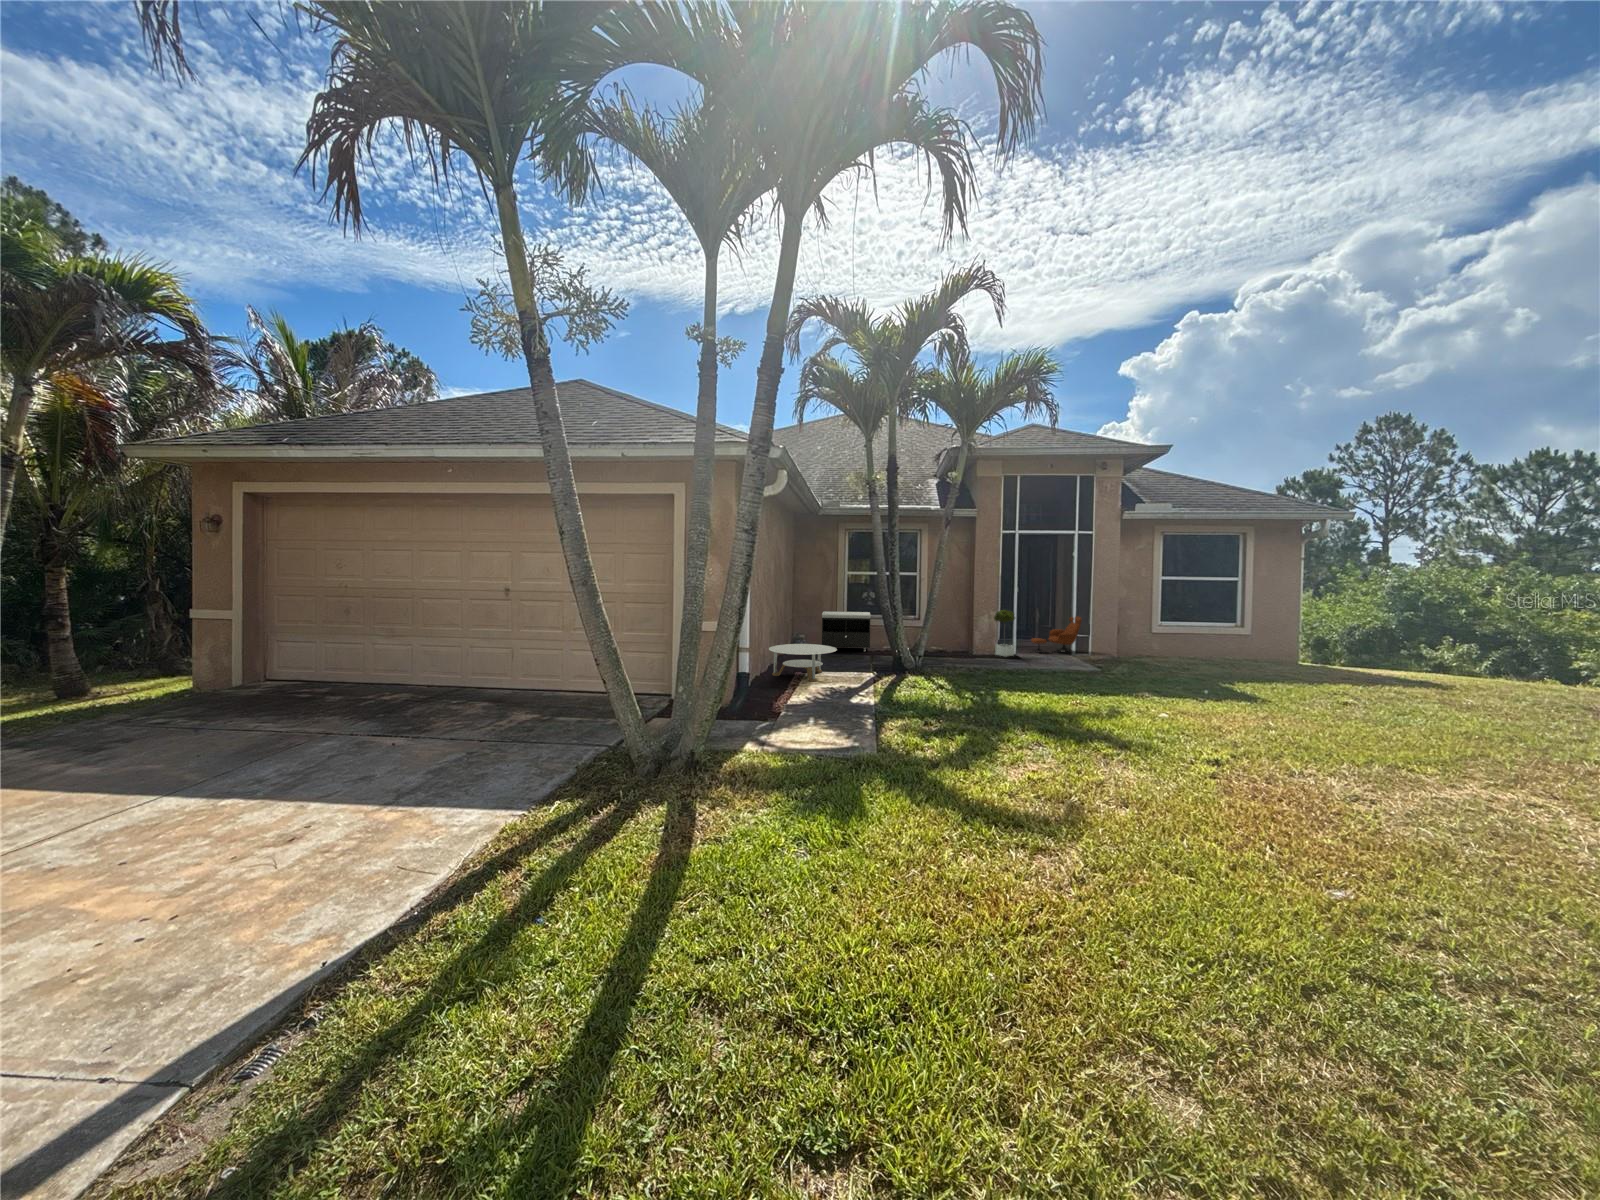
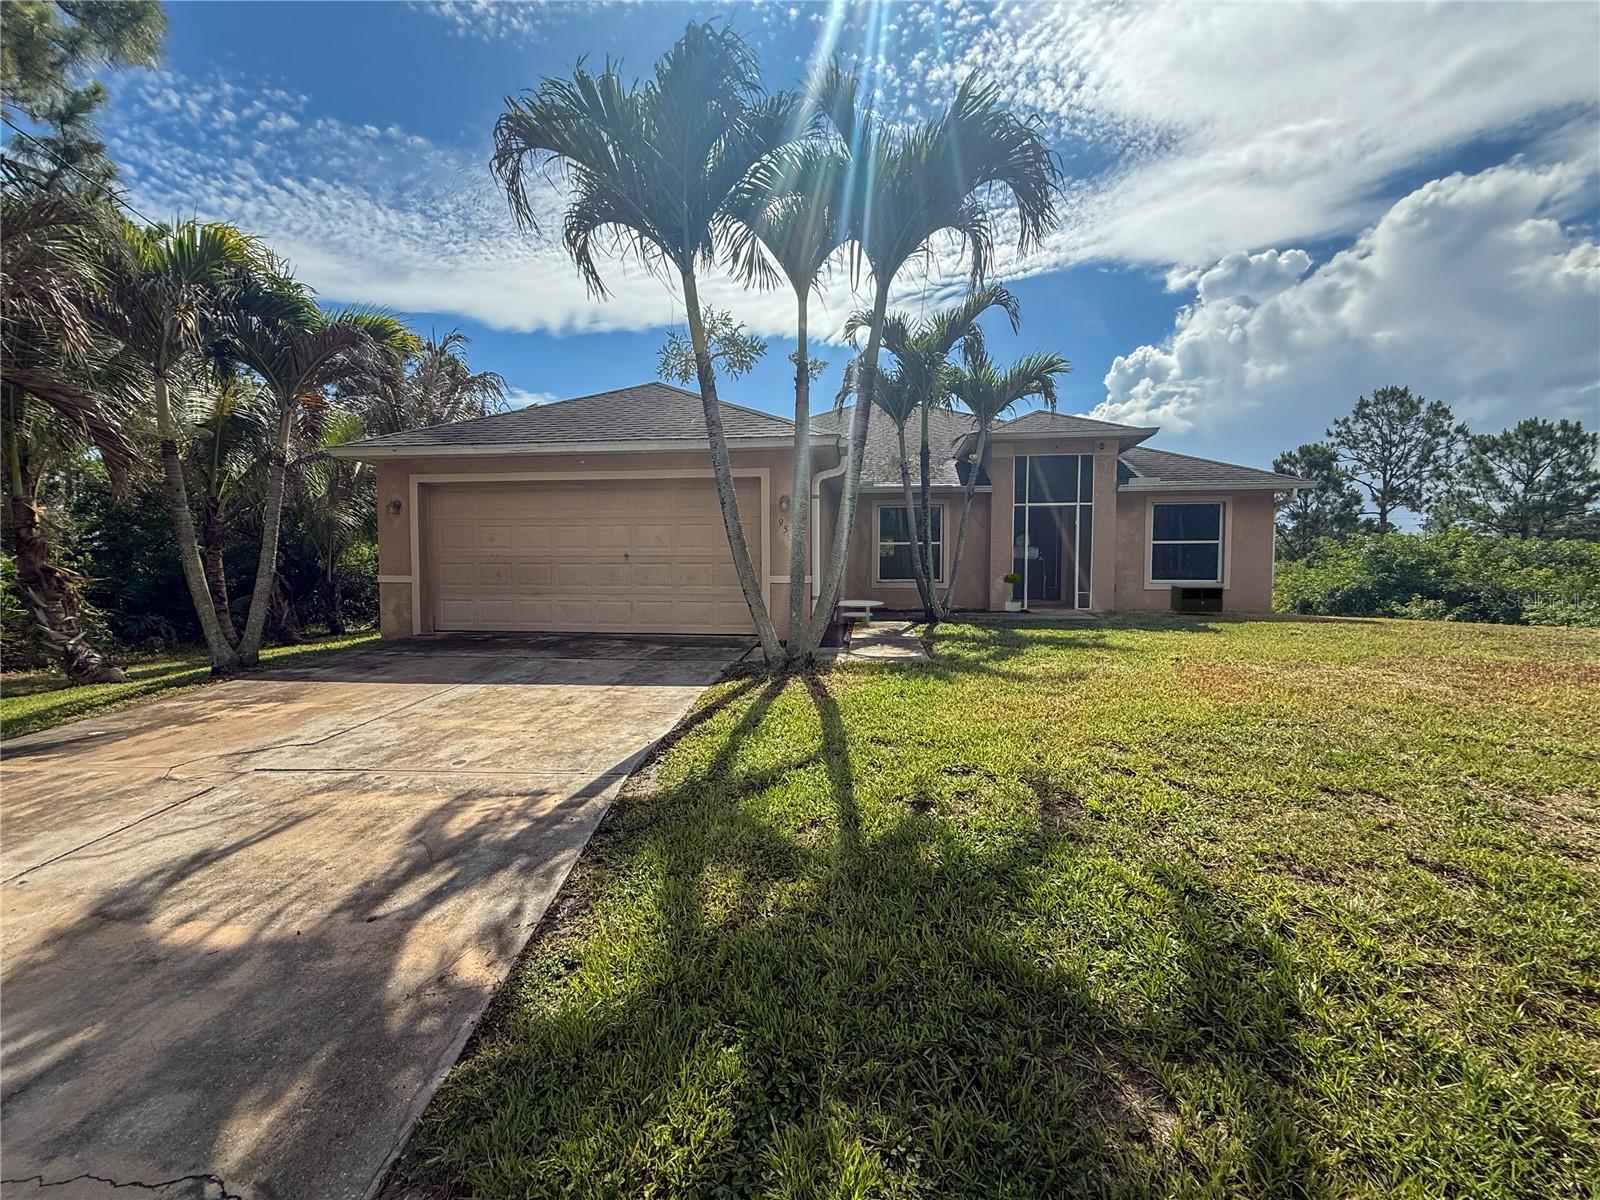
storage bench: present [822,612,871,651] -> present [1170,583,1224,615]
lounge chair: present [1031,616,1082,651] -> none [1033,578,1075,609]

